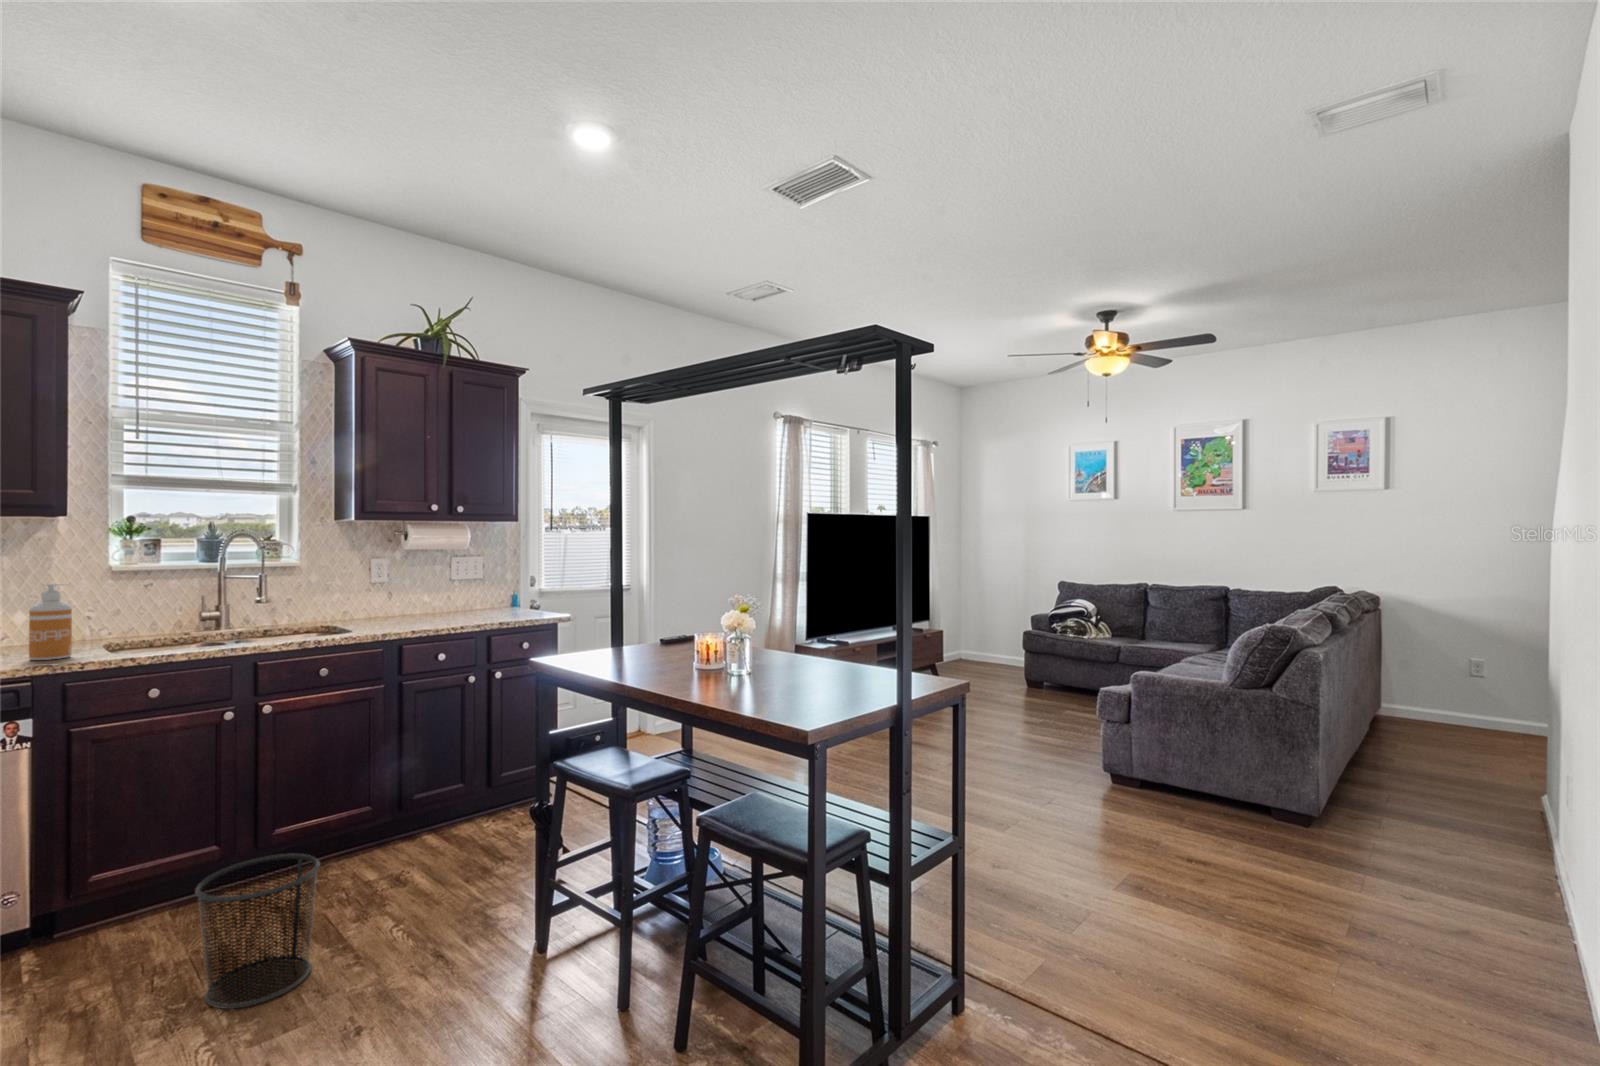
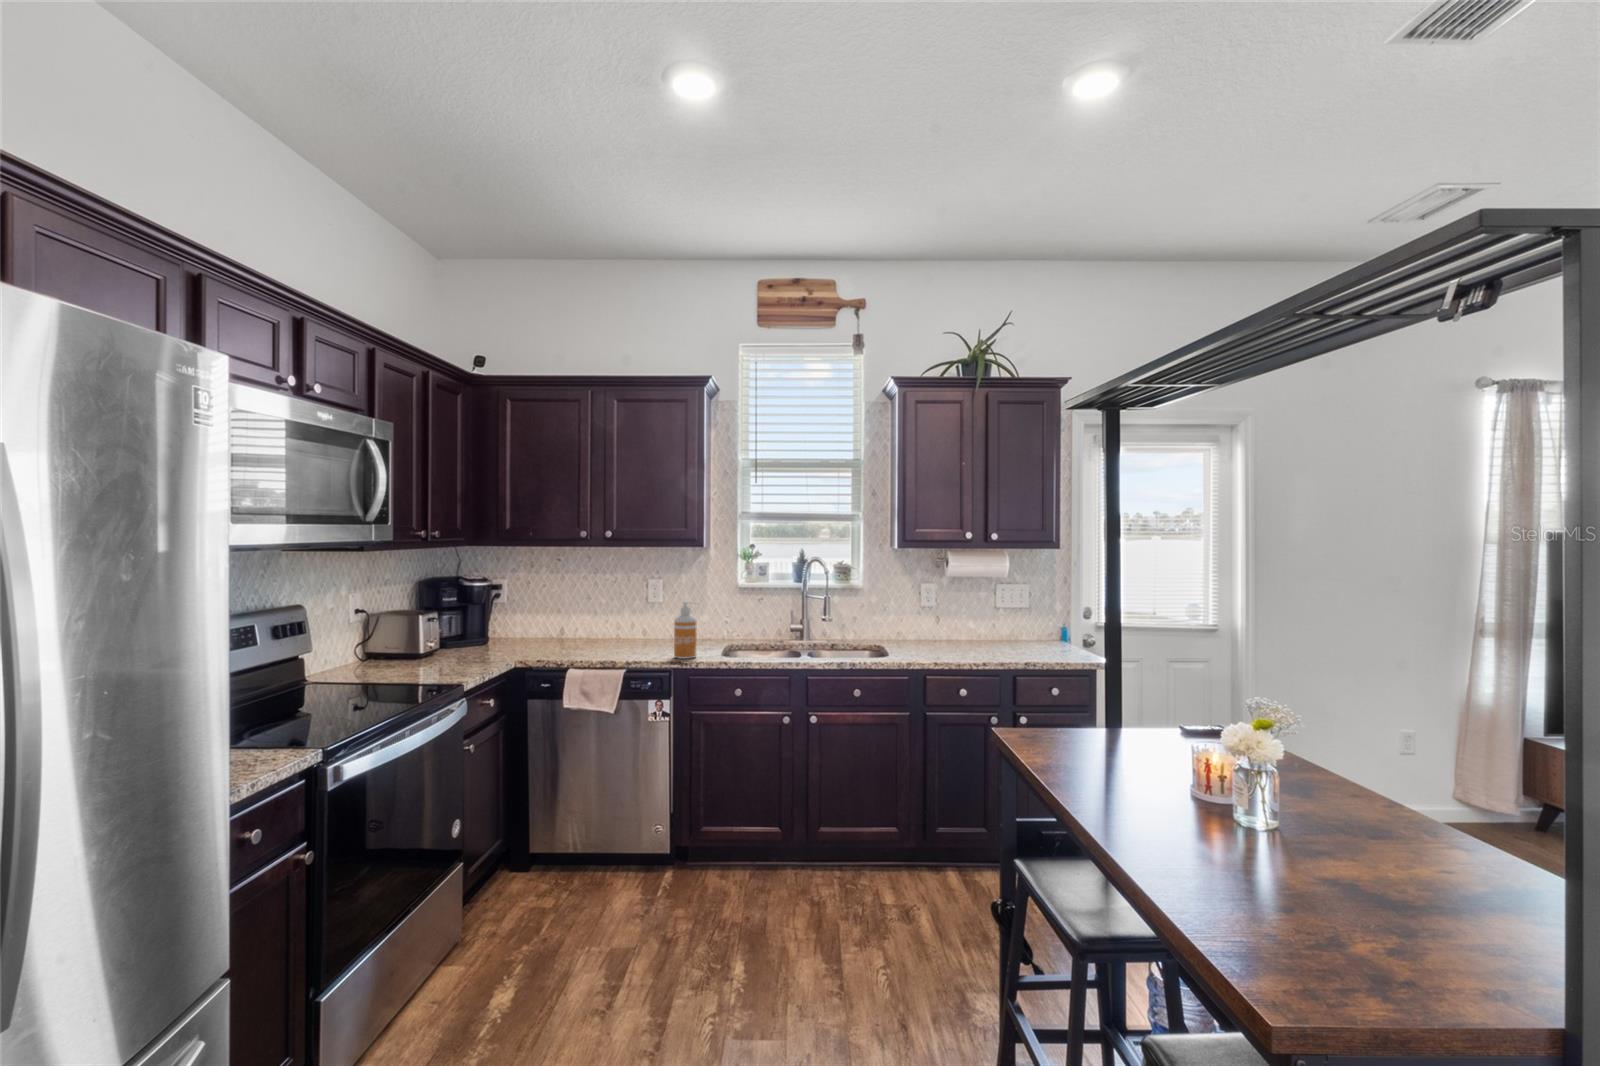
waste bin: present [195,854,320,1009] -> none [722,860,812,998]

